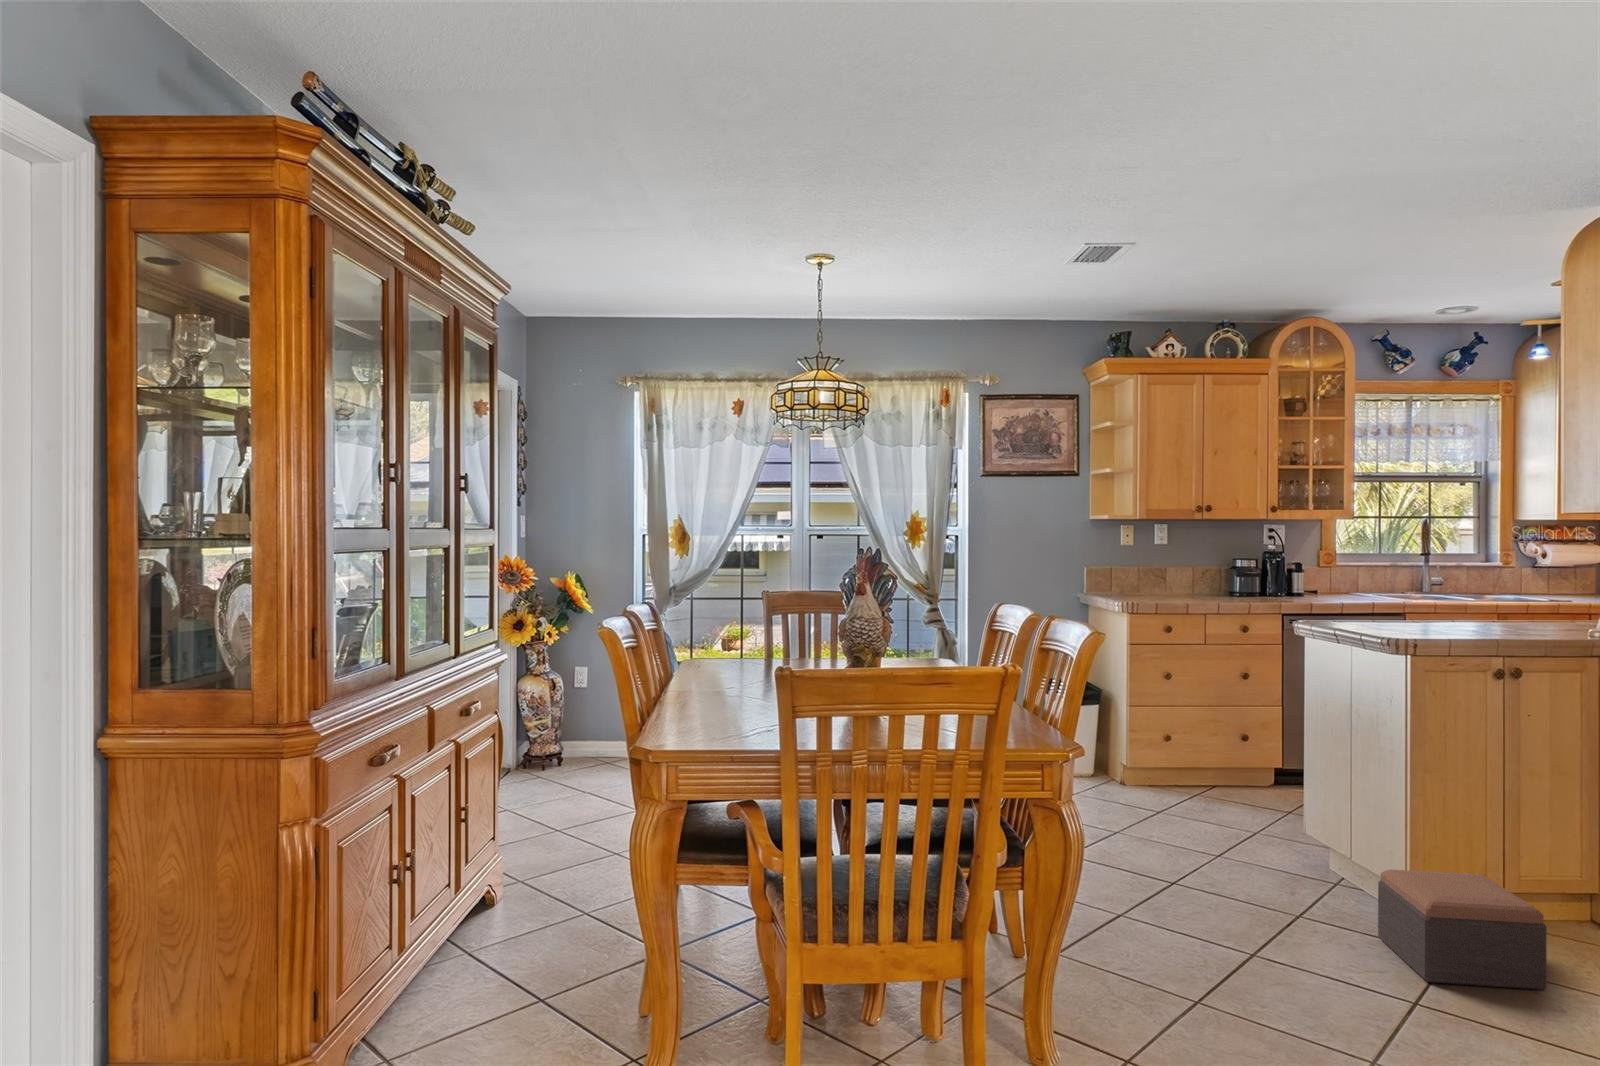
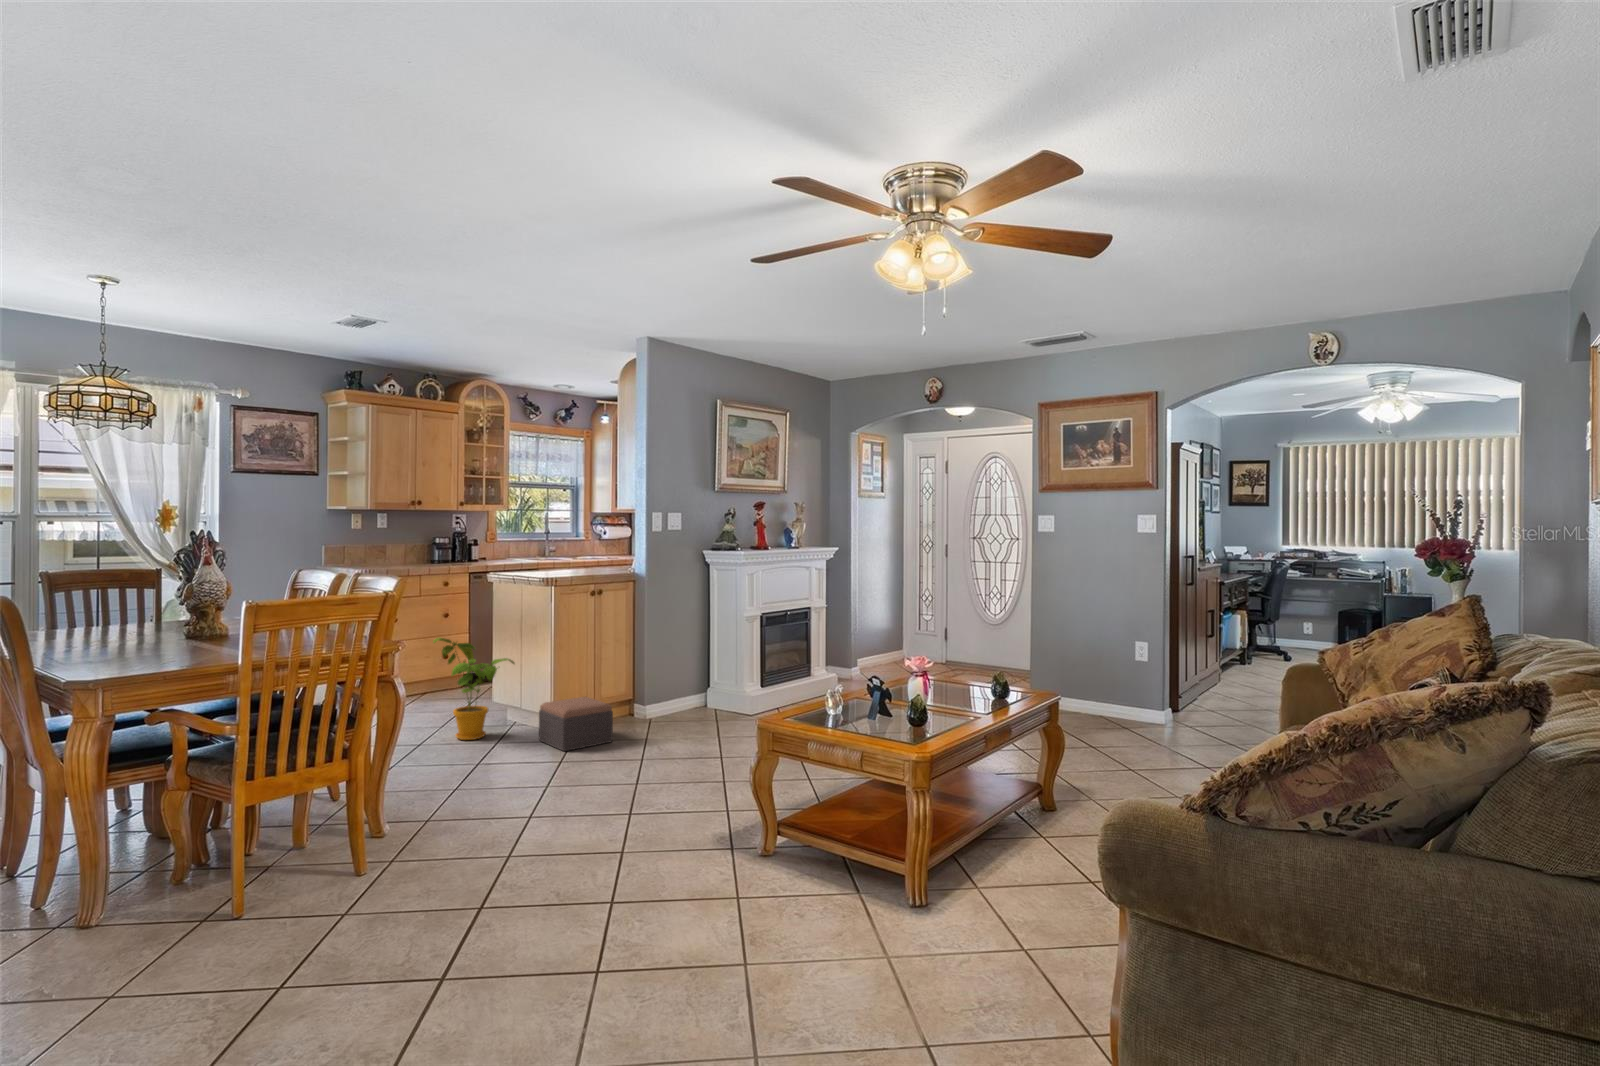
house plant: none [1195,719,1339,900] -> present [433,638,514,740]

